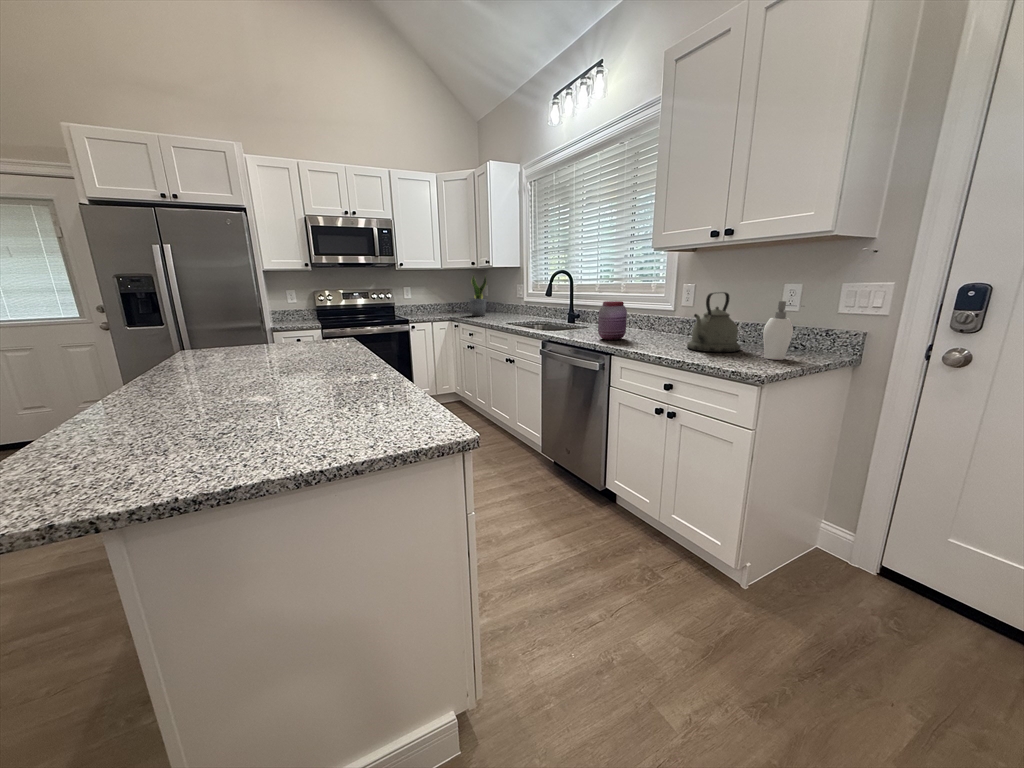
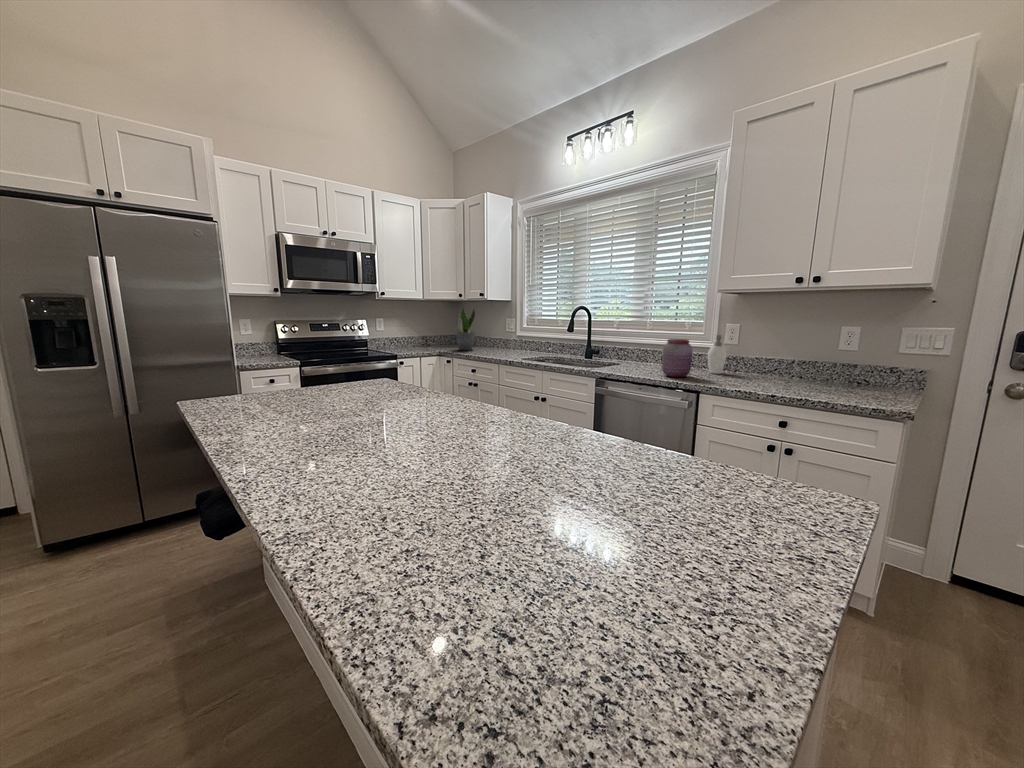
kettle: present [687,292,741,352] -> none [767,333,823,389]
soap dispenser: present [763,301,804,360] -> present [708,335,727,374]

